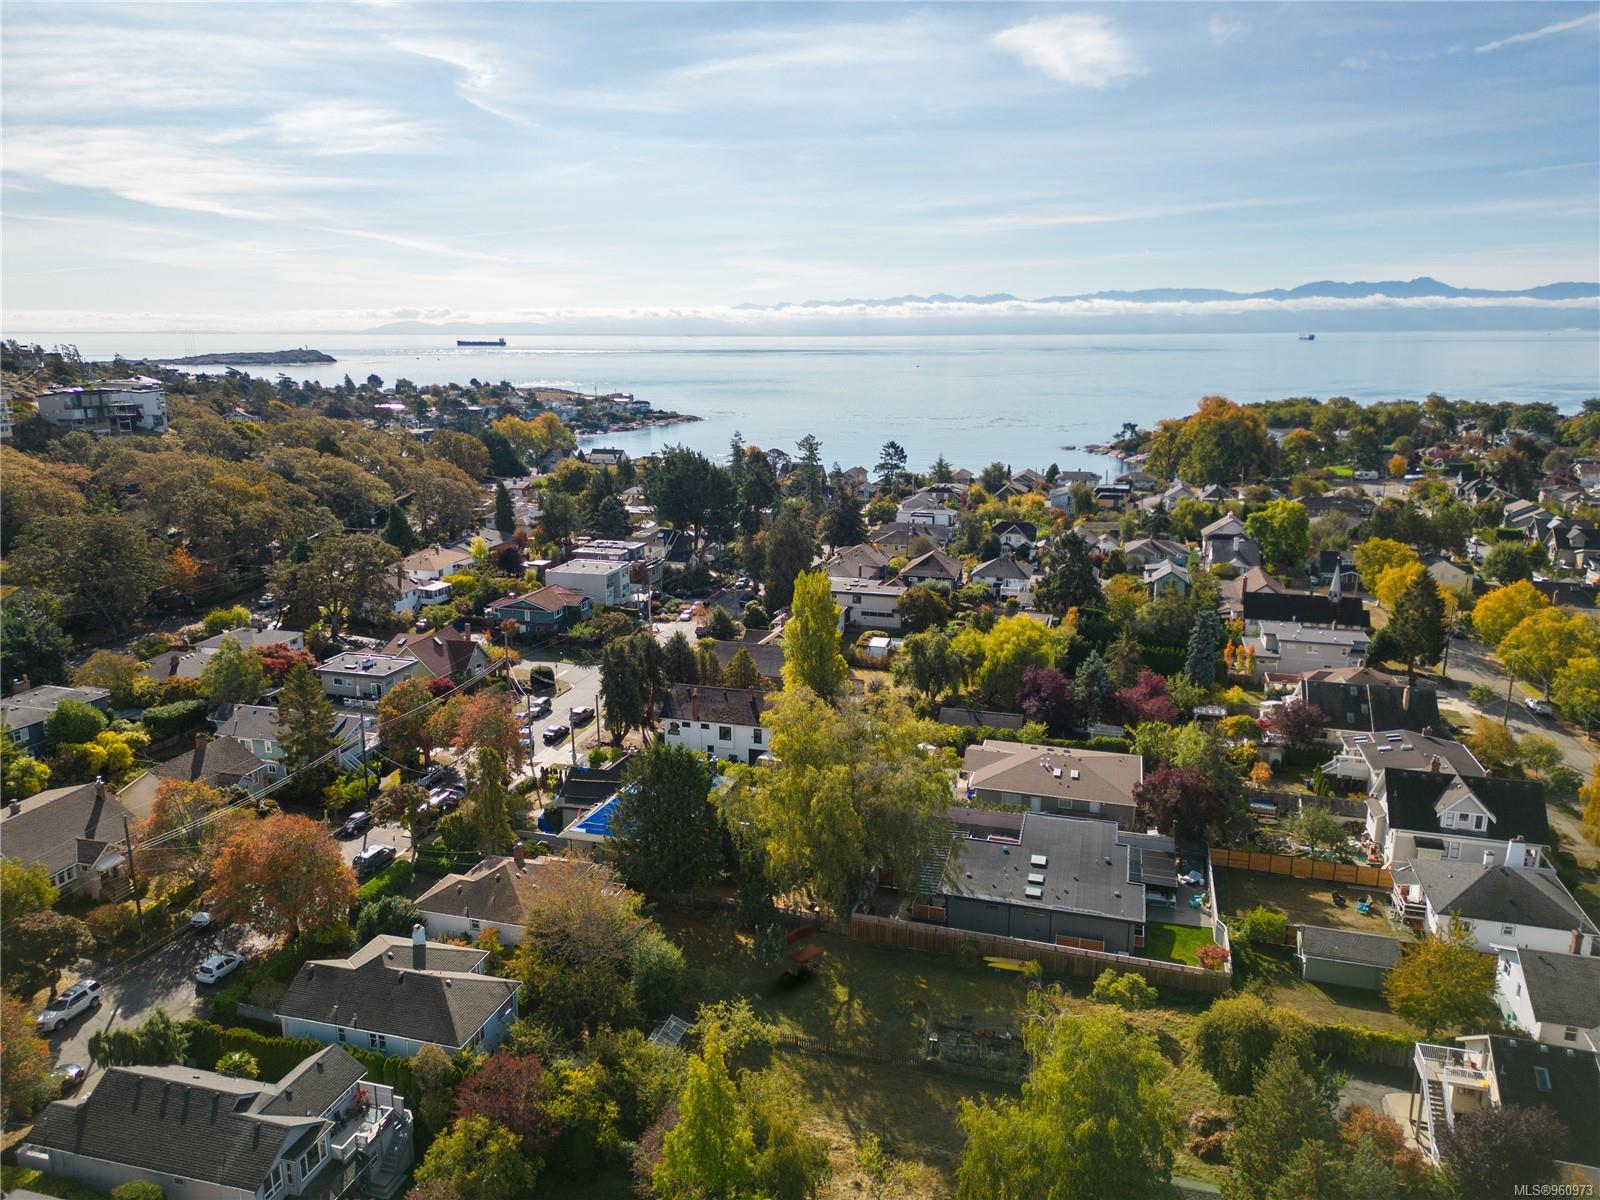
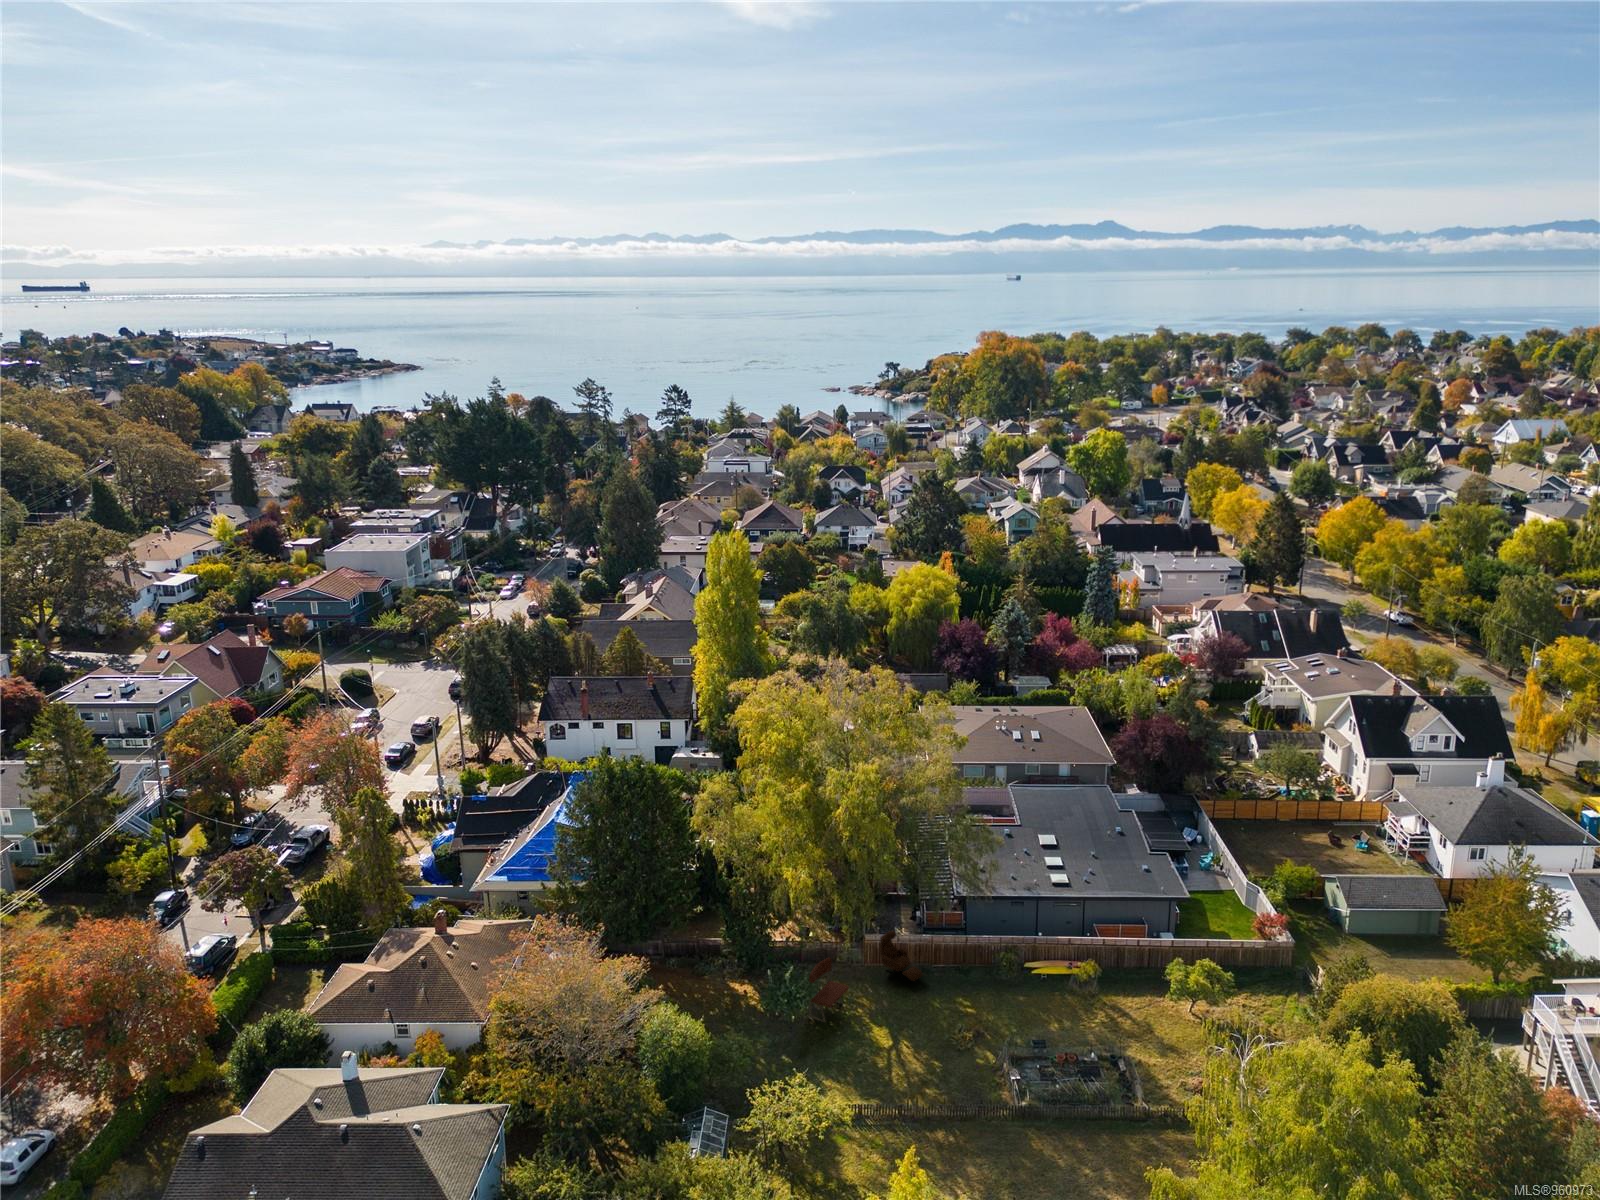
lounge chair: none [860,914,893,961] -> present [880,931,922,981]

